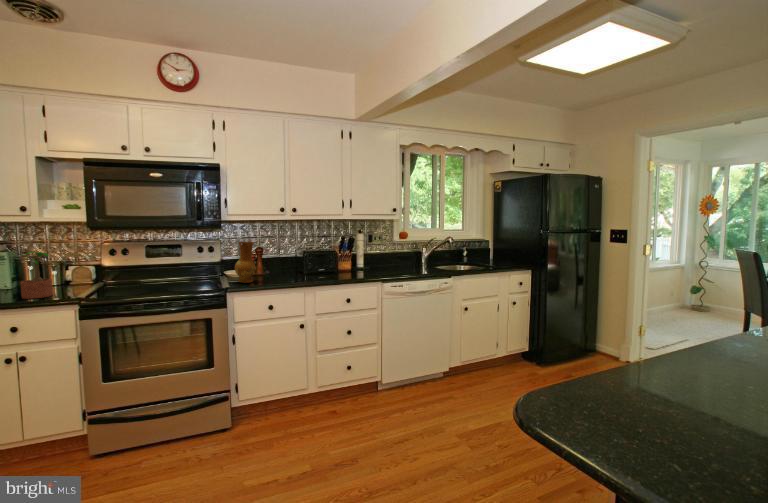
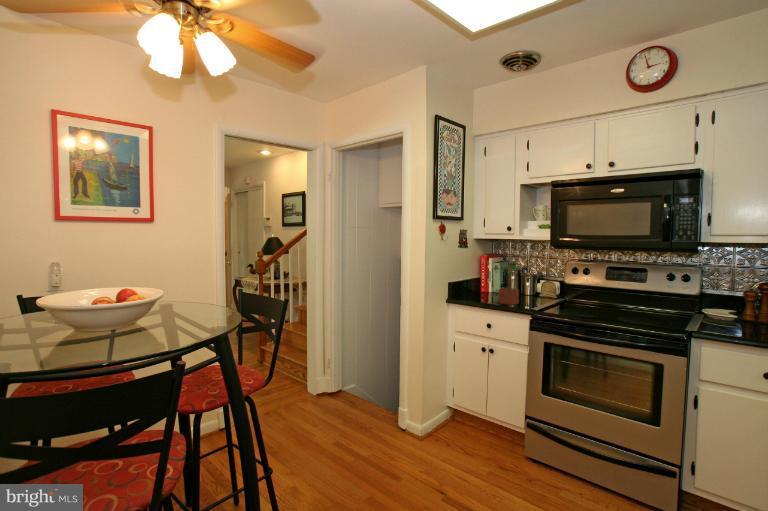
ceramic jug: present [235,242,256,283] -> none [711,271,749,332]

